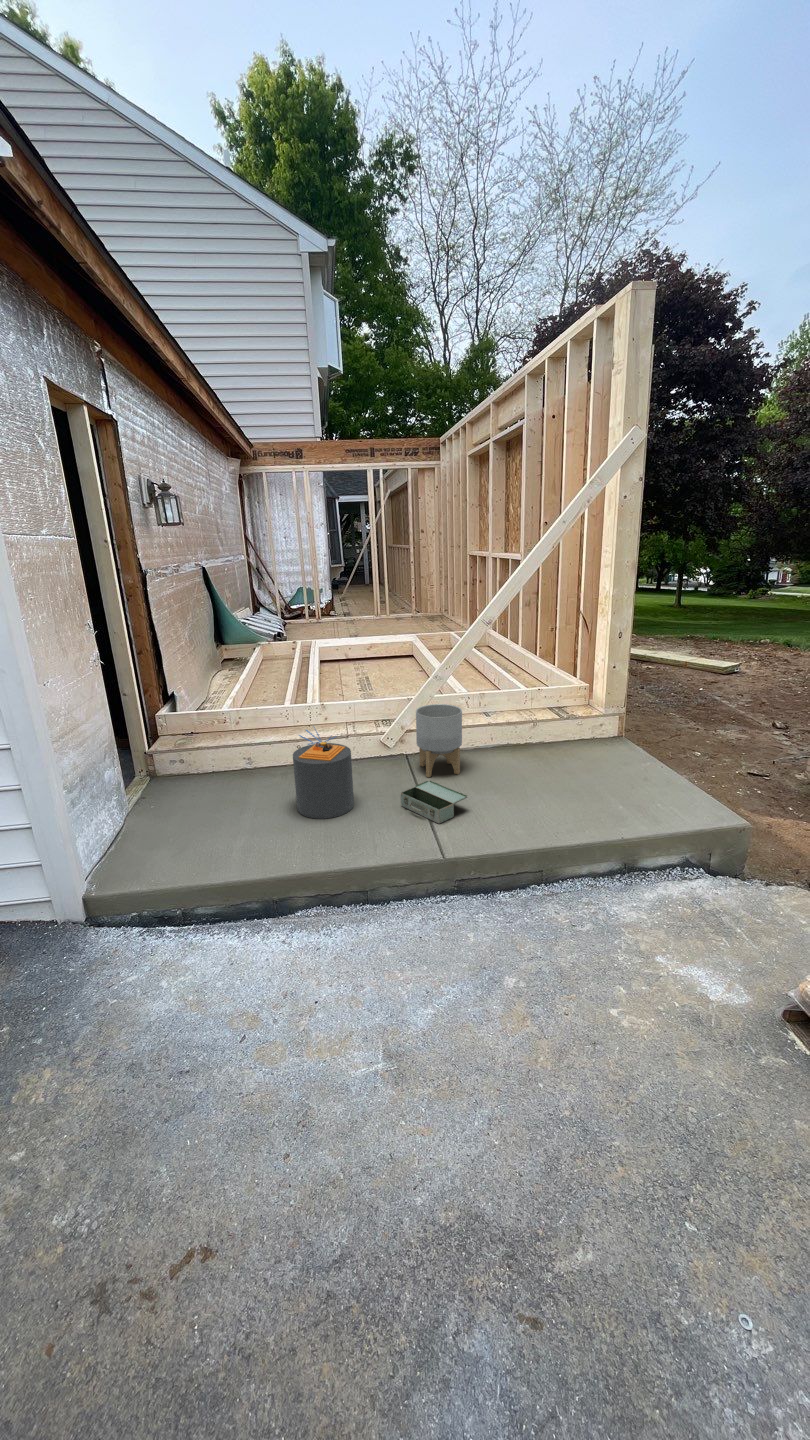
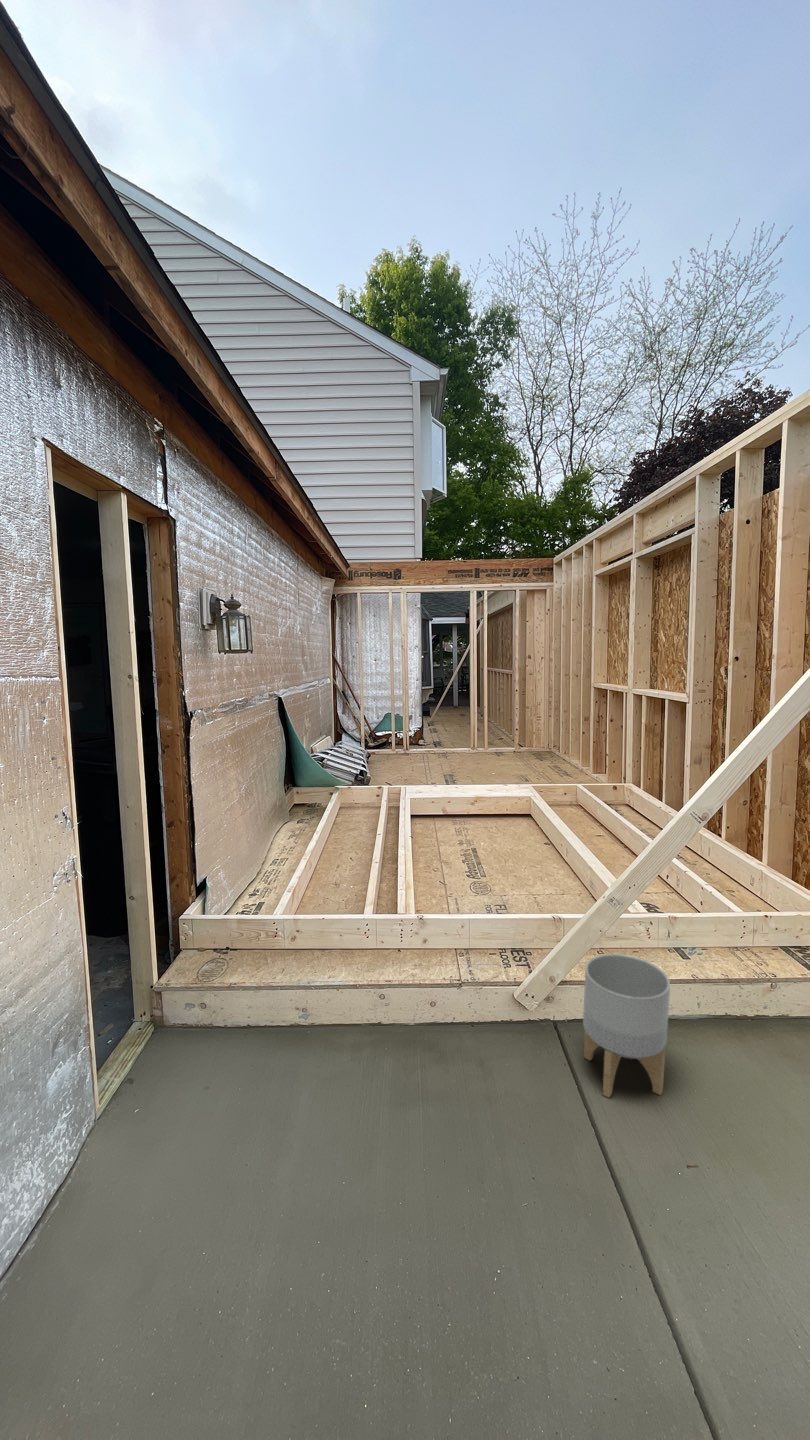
trash can: present [293,727,354,819] -> none [377,1007,484,1221]
toolbox: present [401,781,467,824] -> none [576,1134,723,1291]

